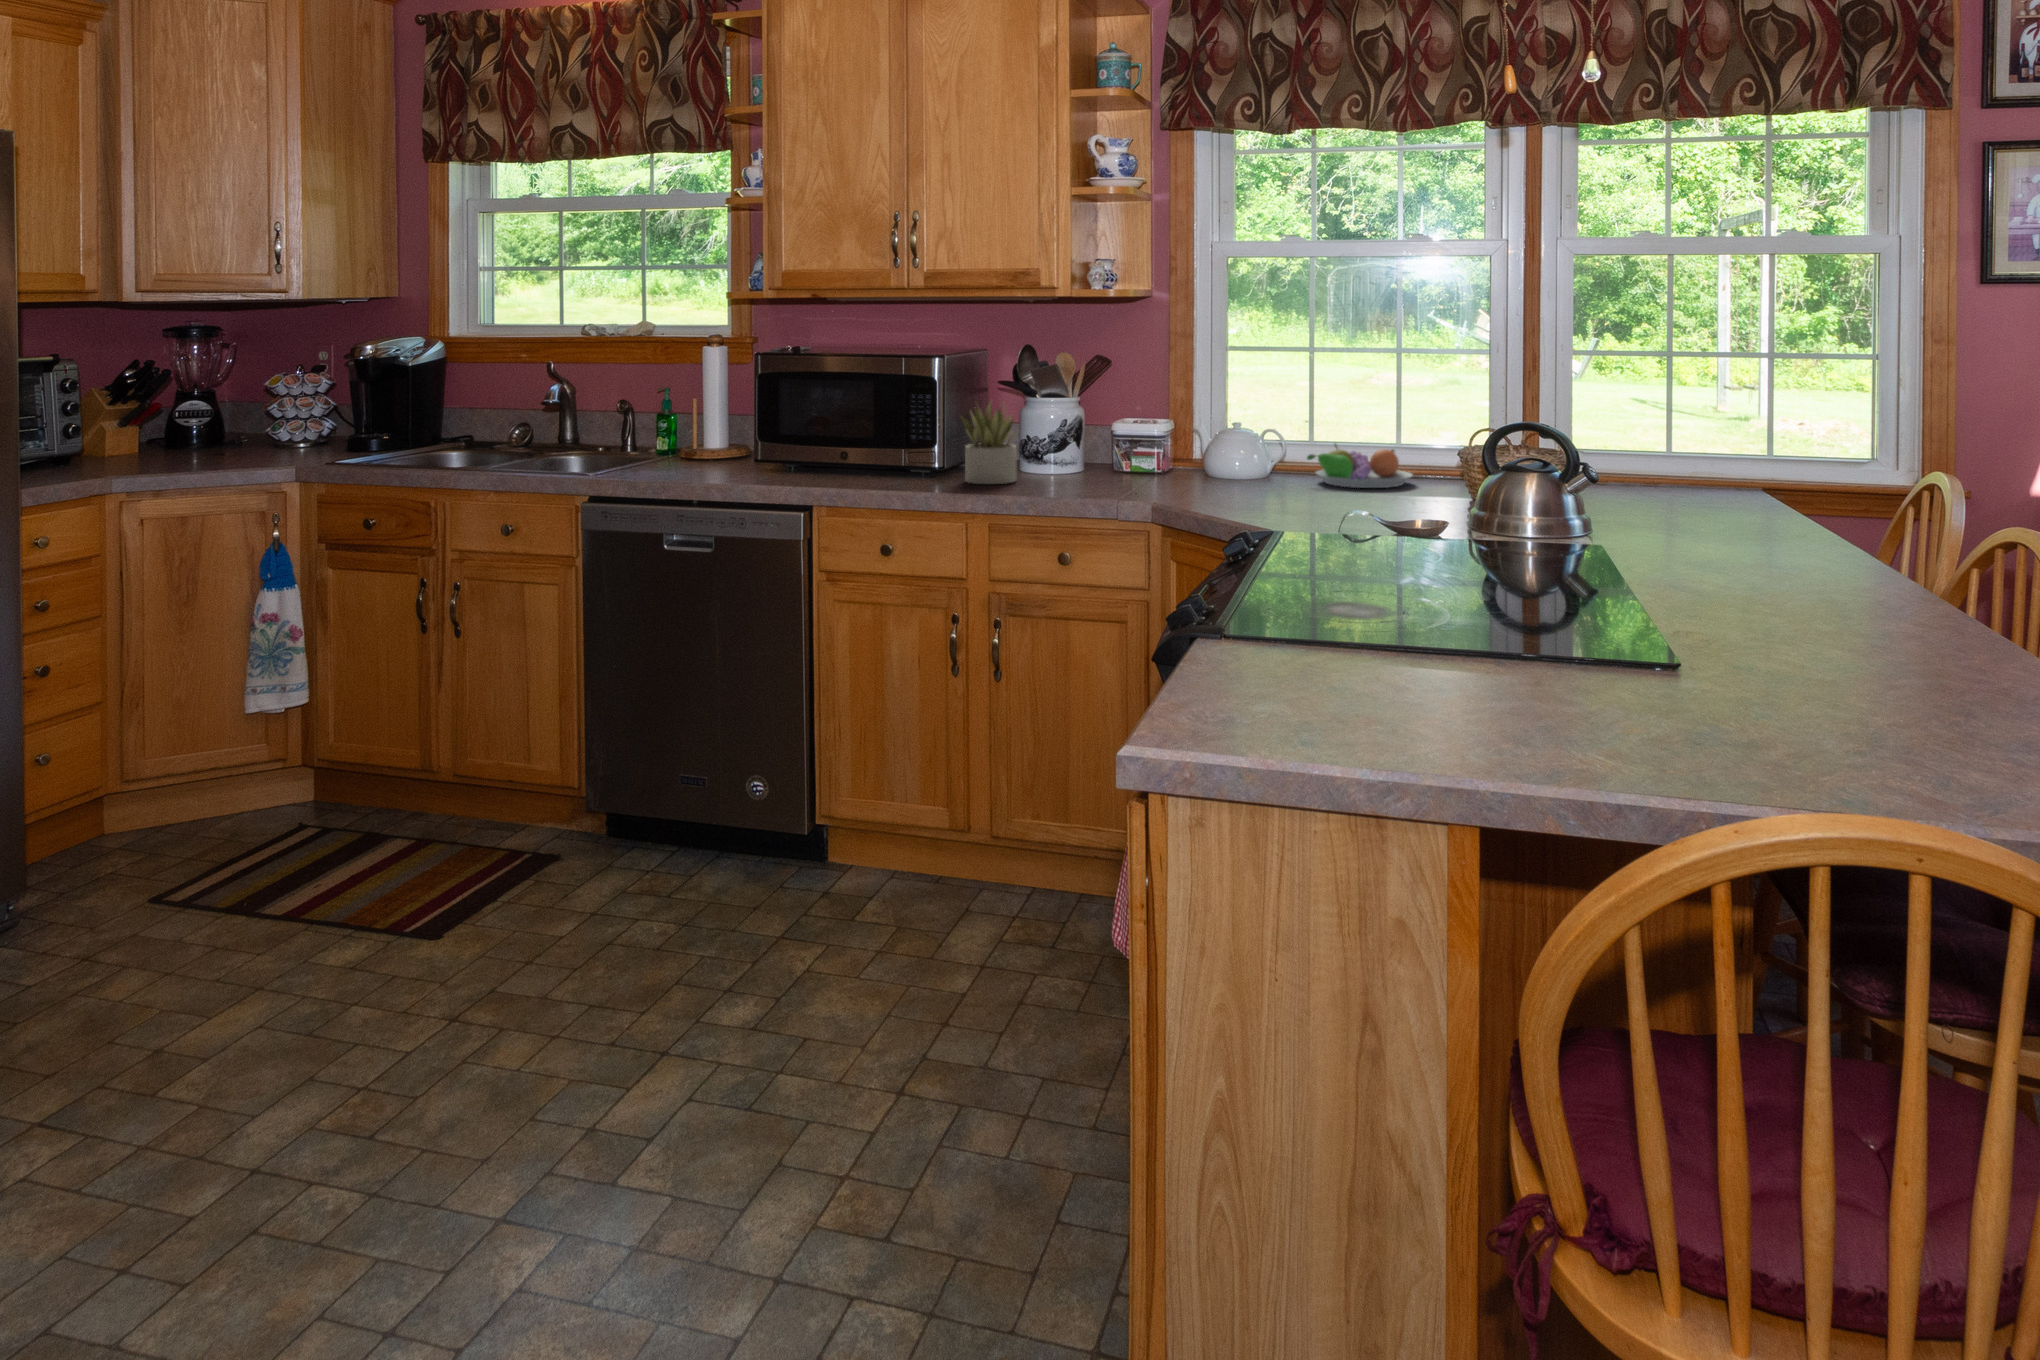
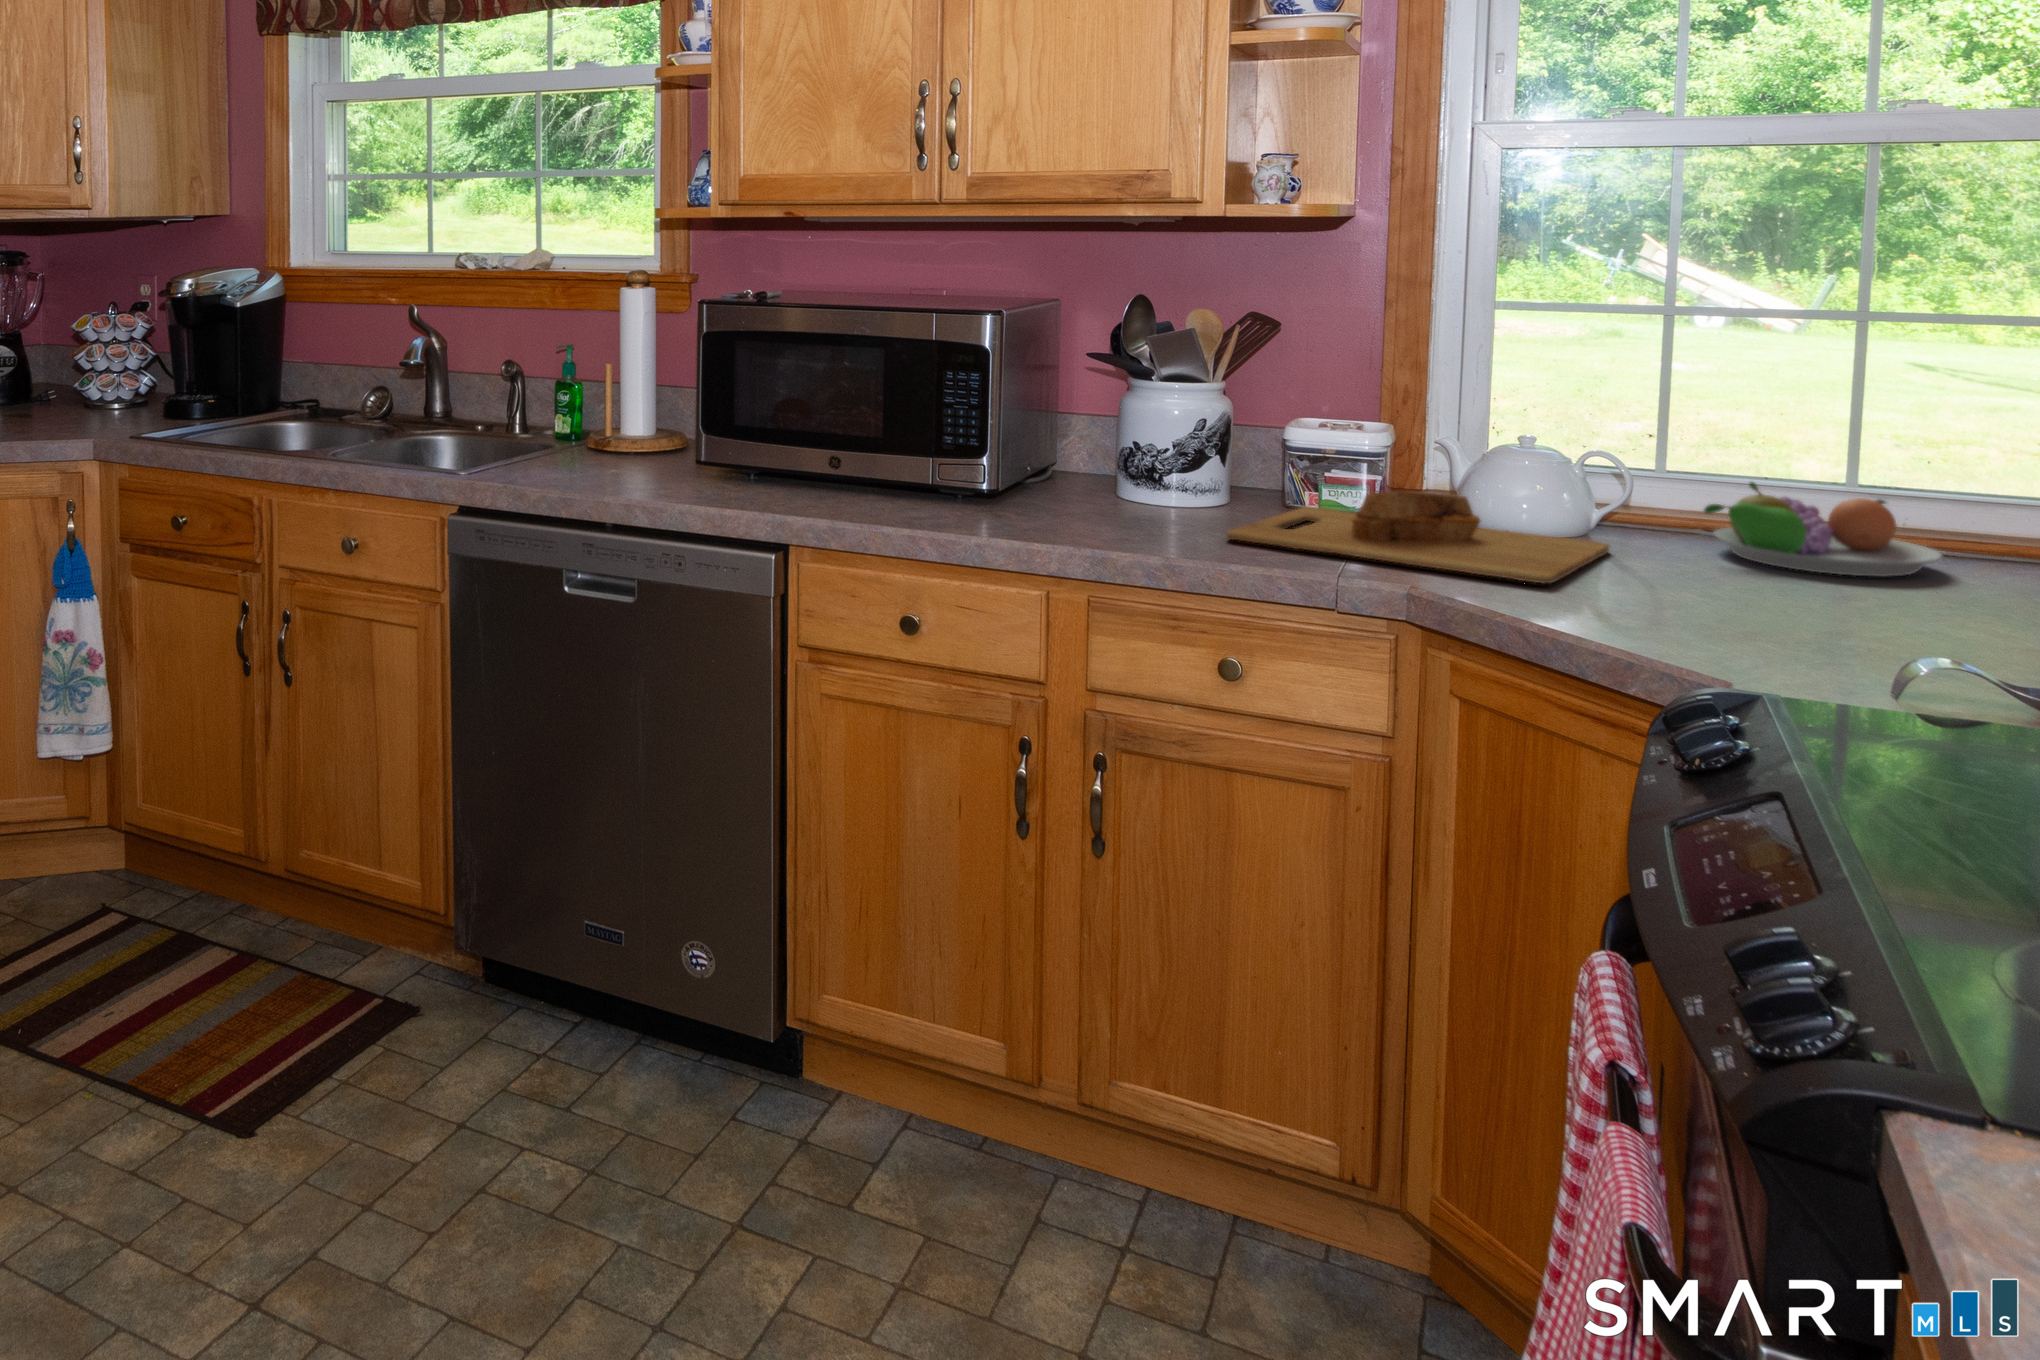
succulent plant: present [961,402,1017,484] -> none [1033,383,1142,525]
cutting board: none [1064,454,1263,498] -> present [1227,492,1609,583]

